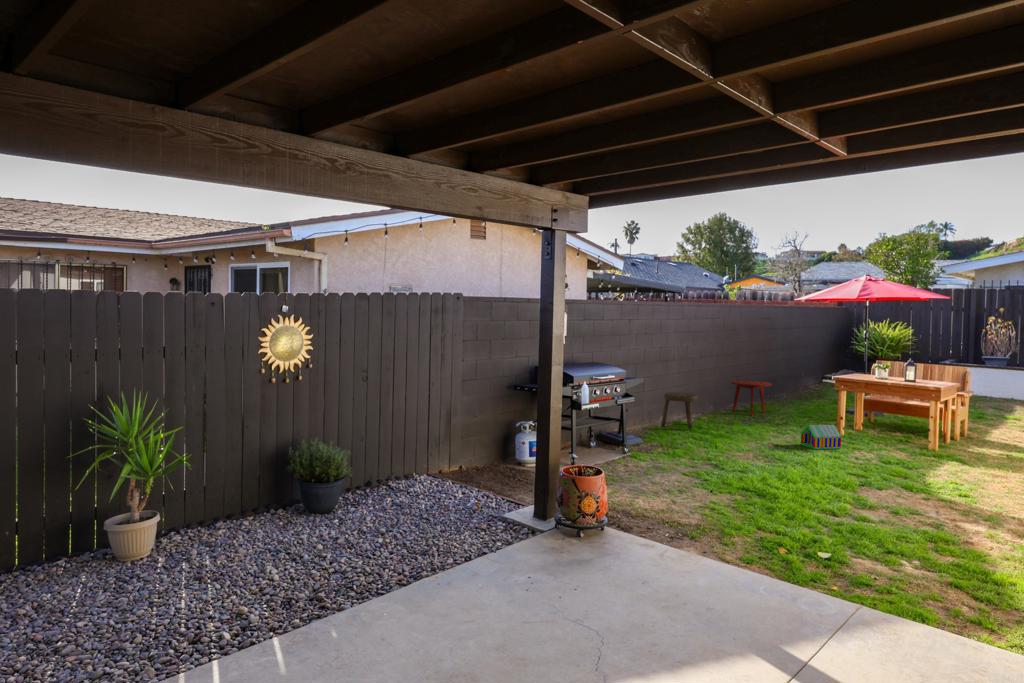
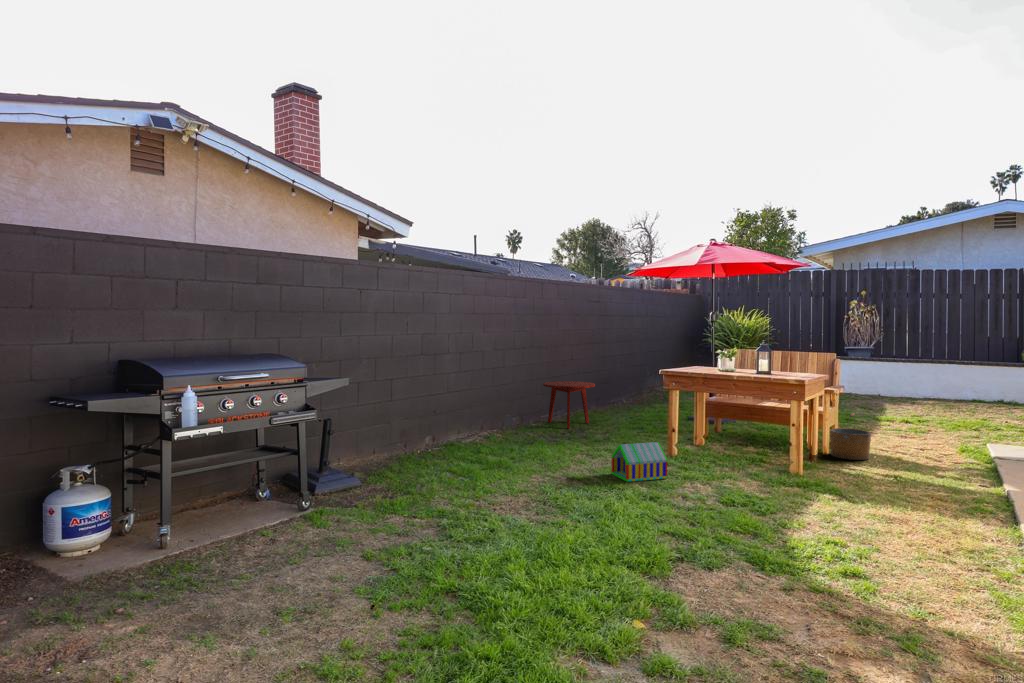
stool: present [661,392,698,429] -> none [423,400,474,456]
bucket: none [961,411,993,445] -> present [830,413,871,460]

